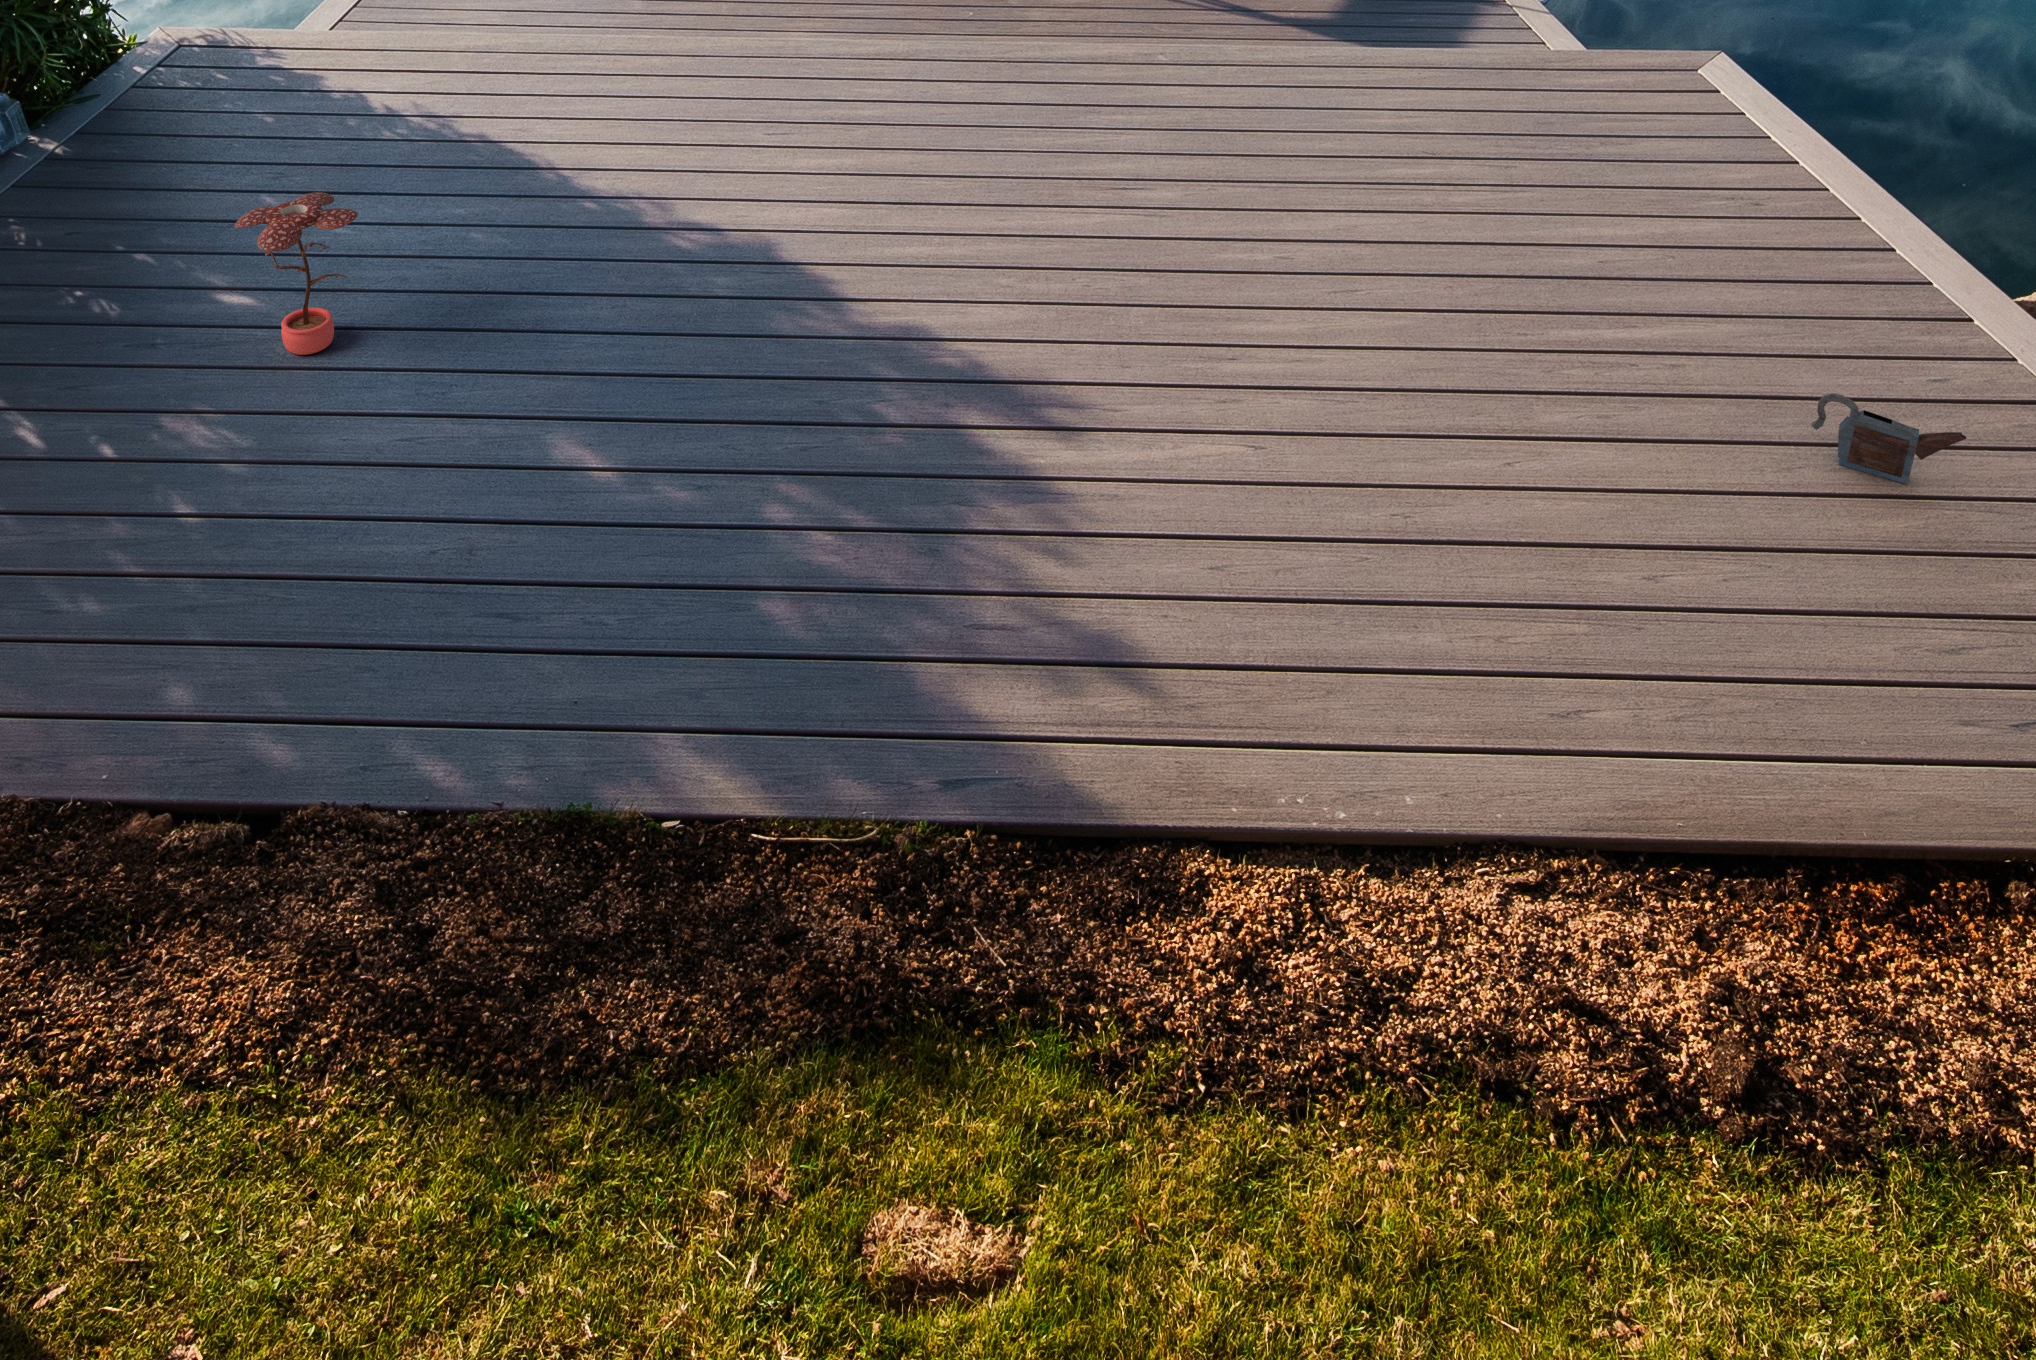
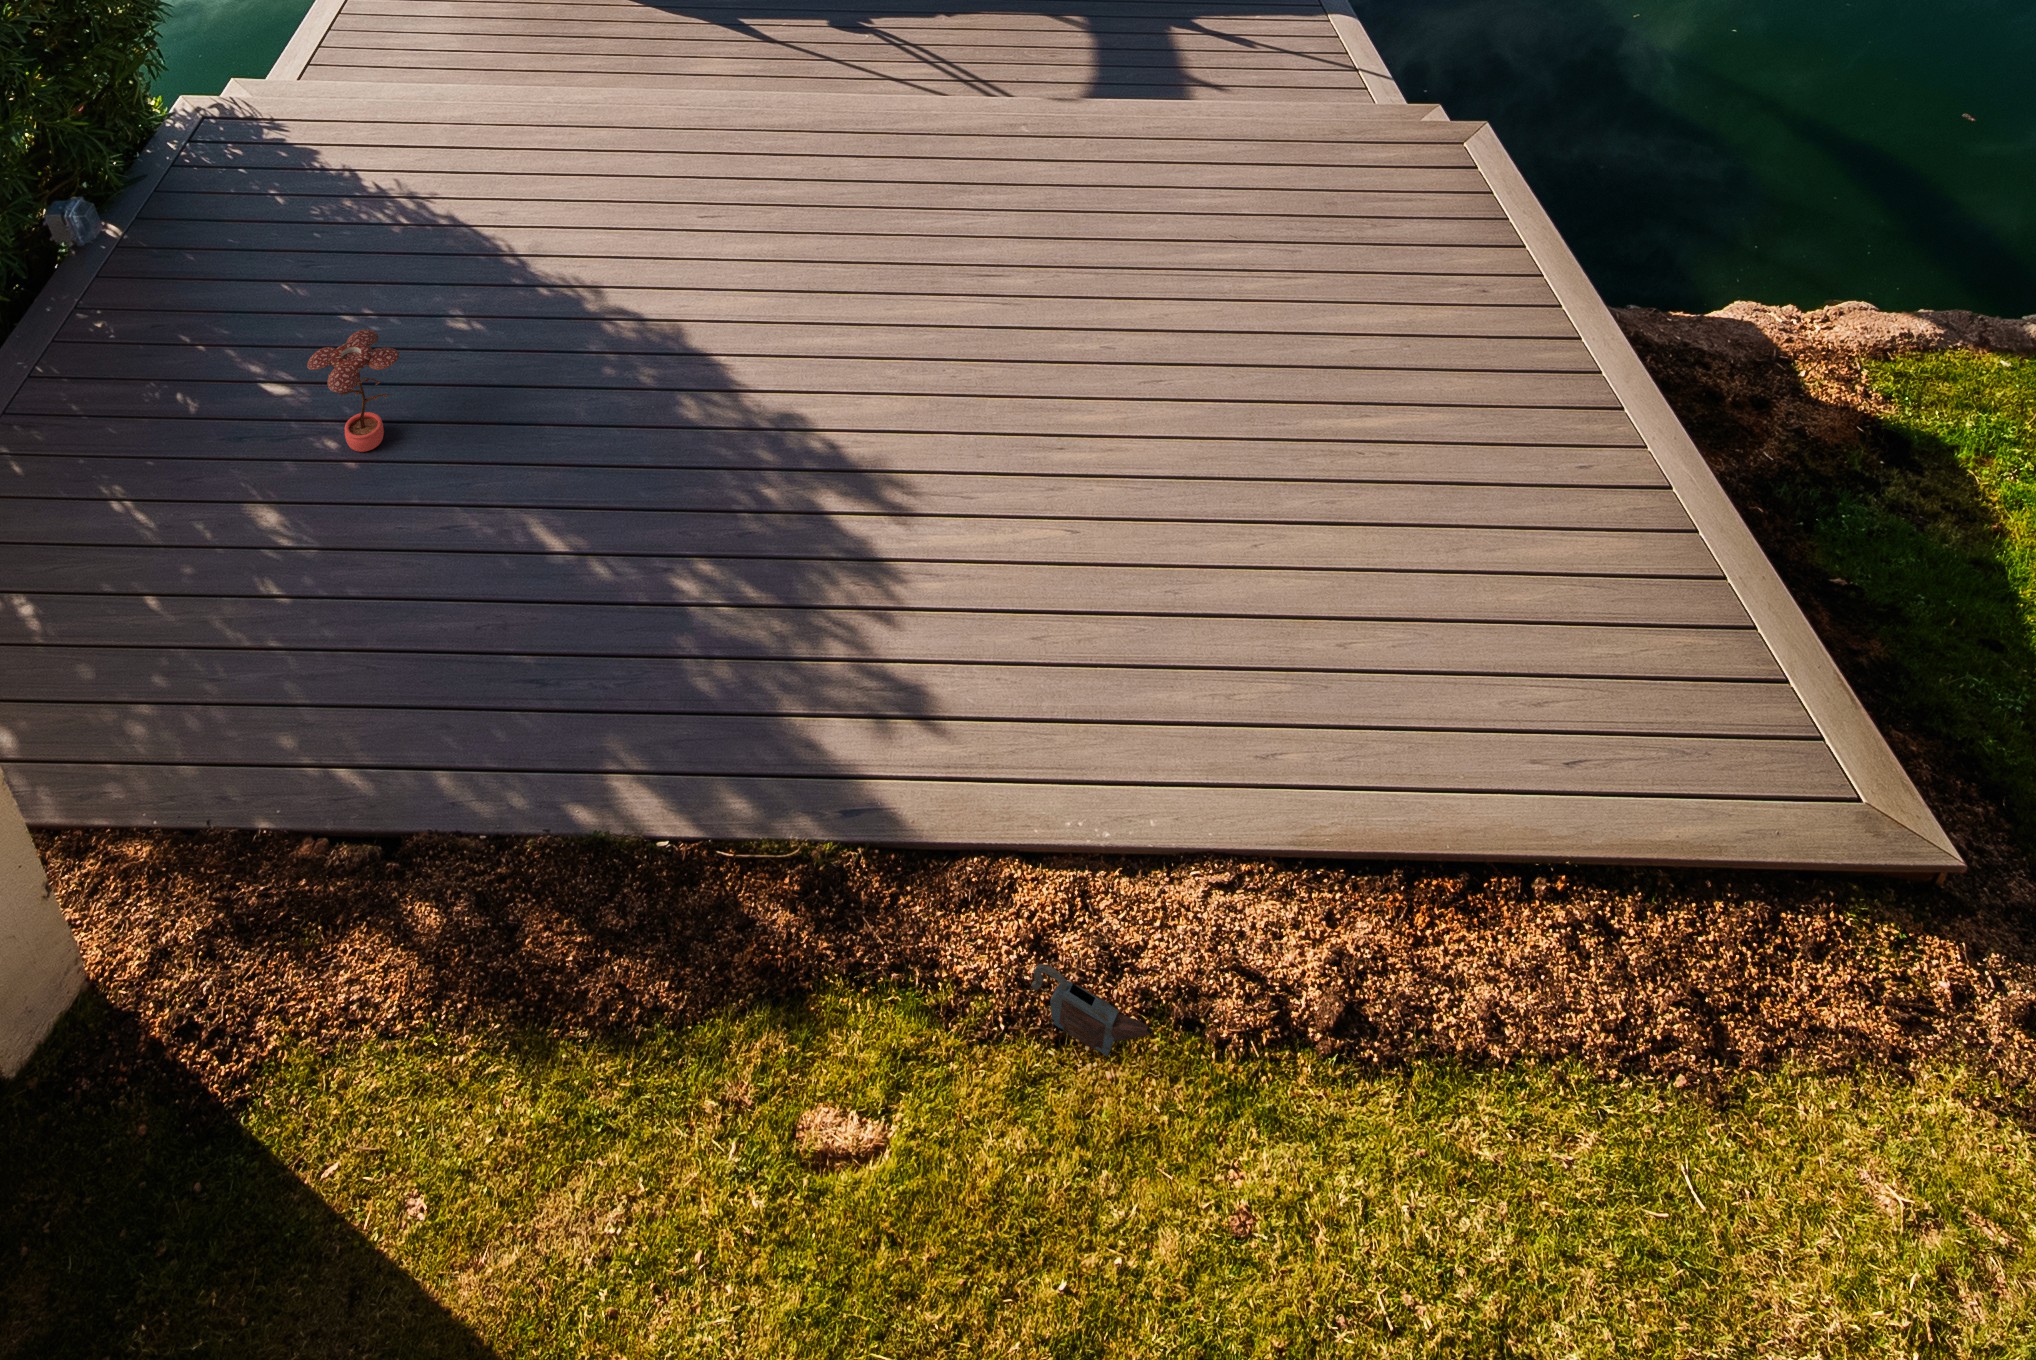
watering can: present [1811,393,1966,484] -> present [1031,964,1153,1056]

